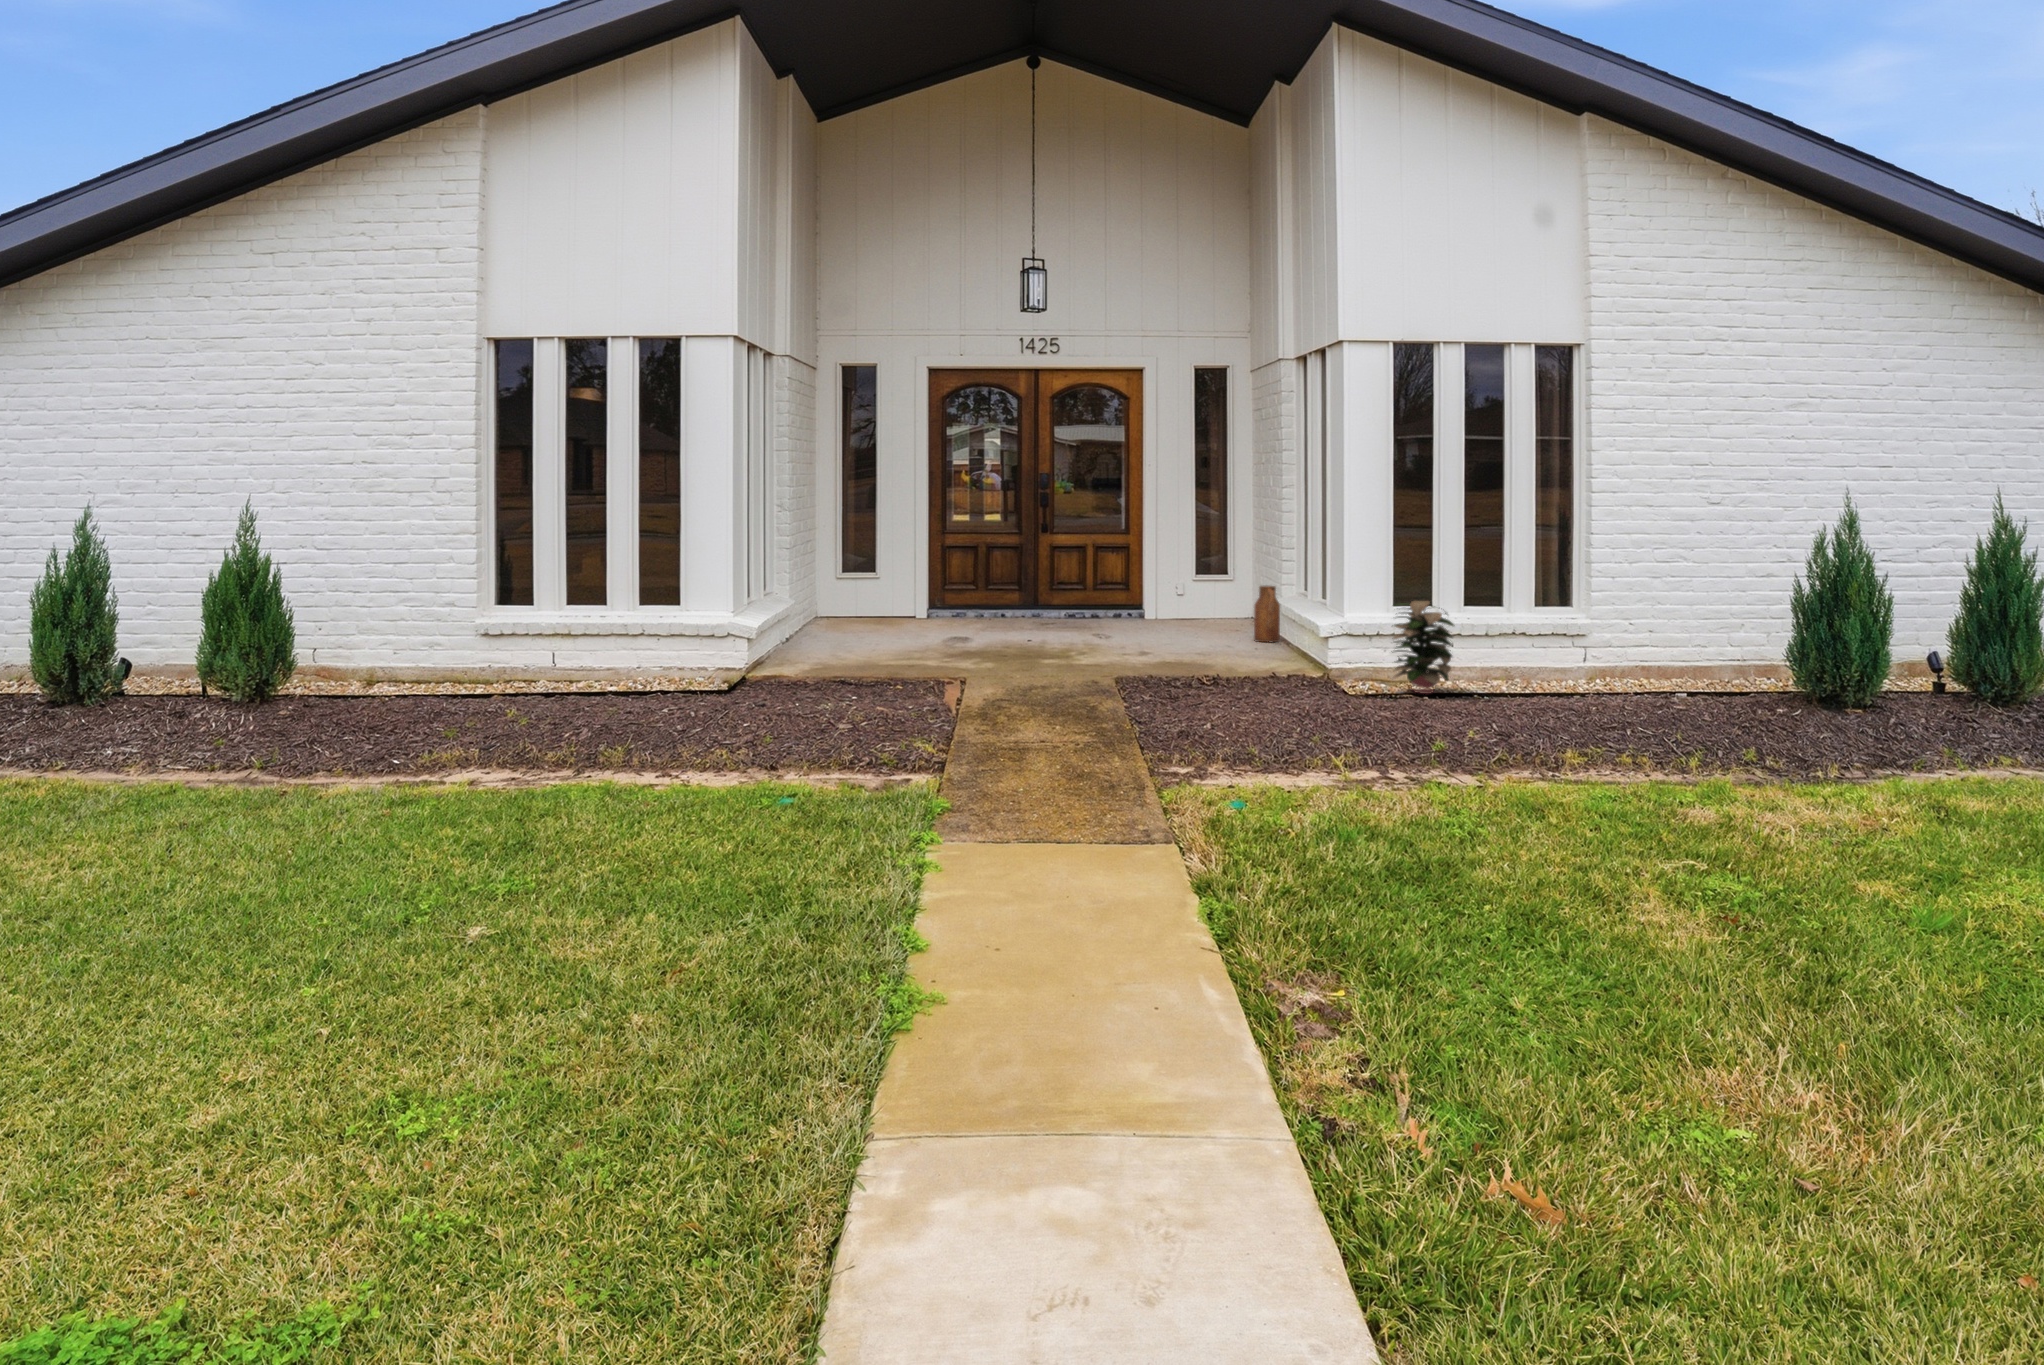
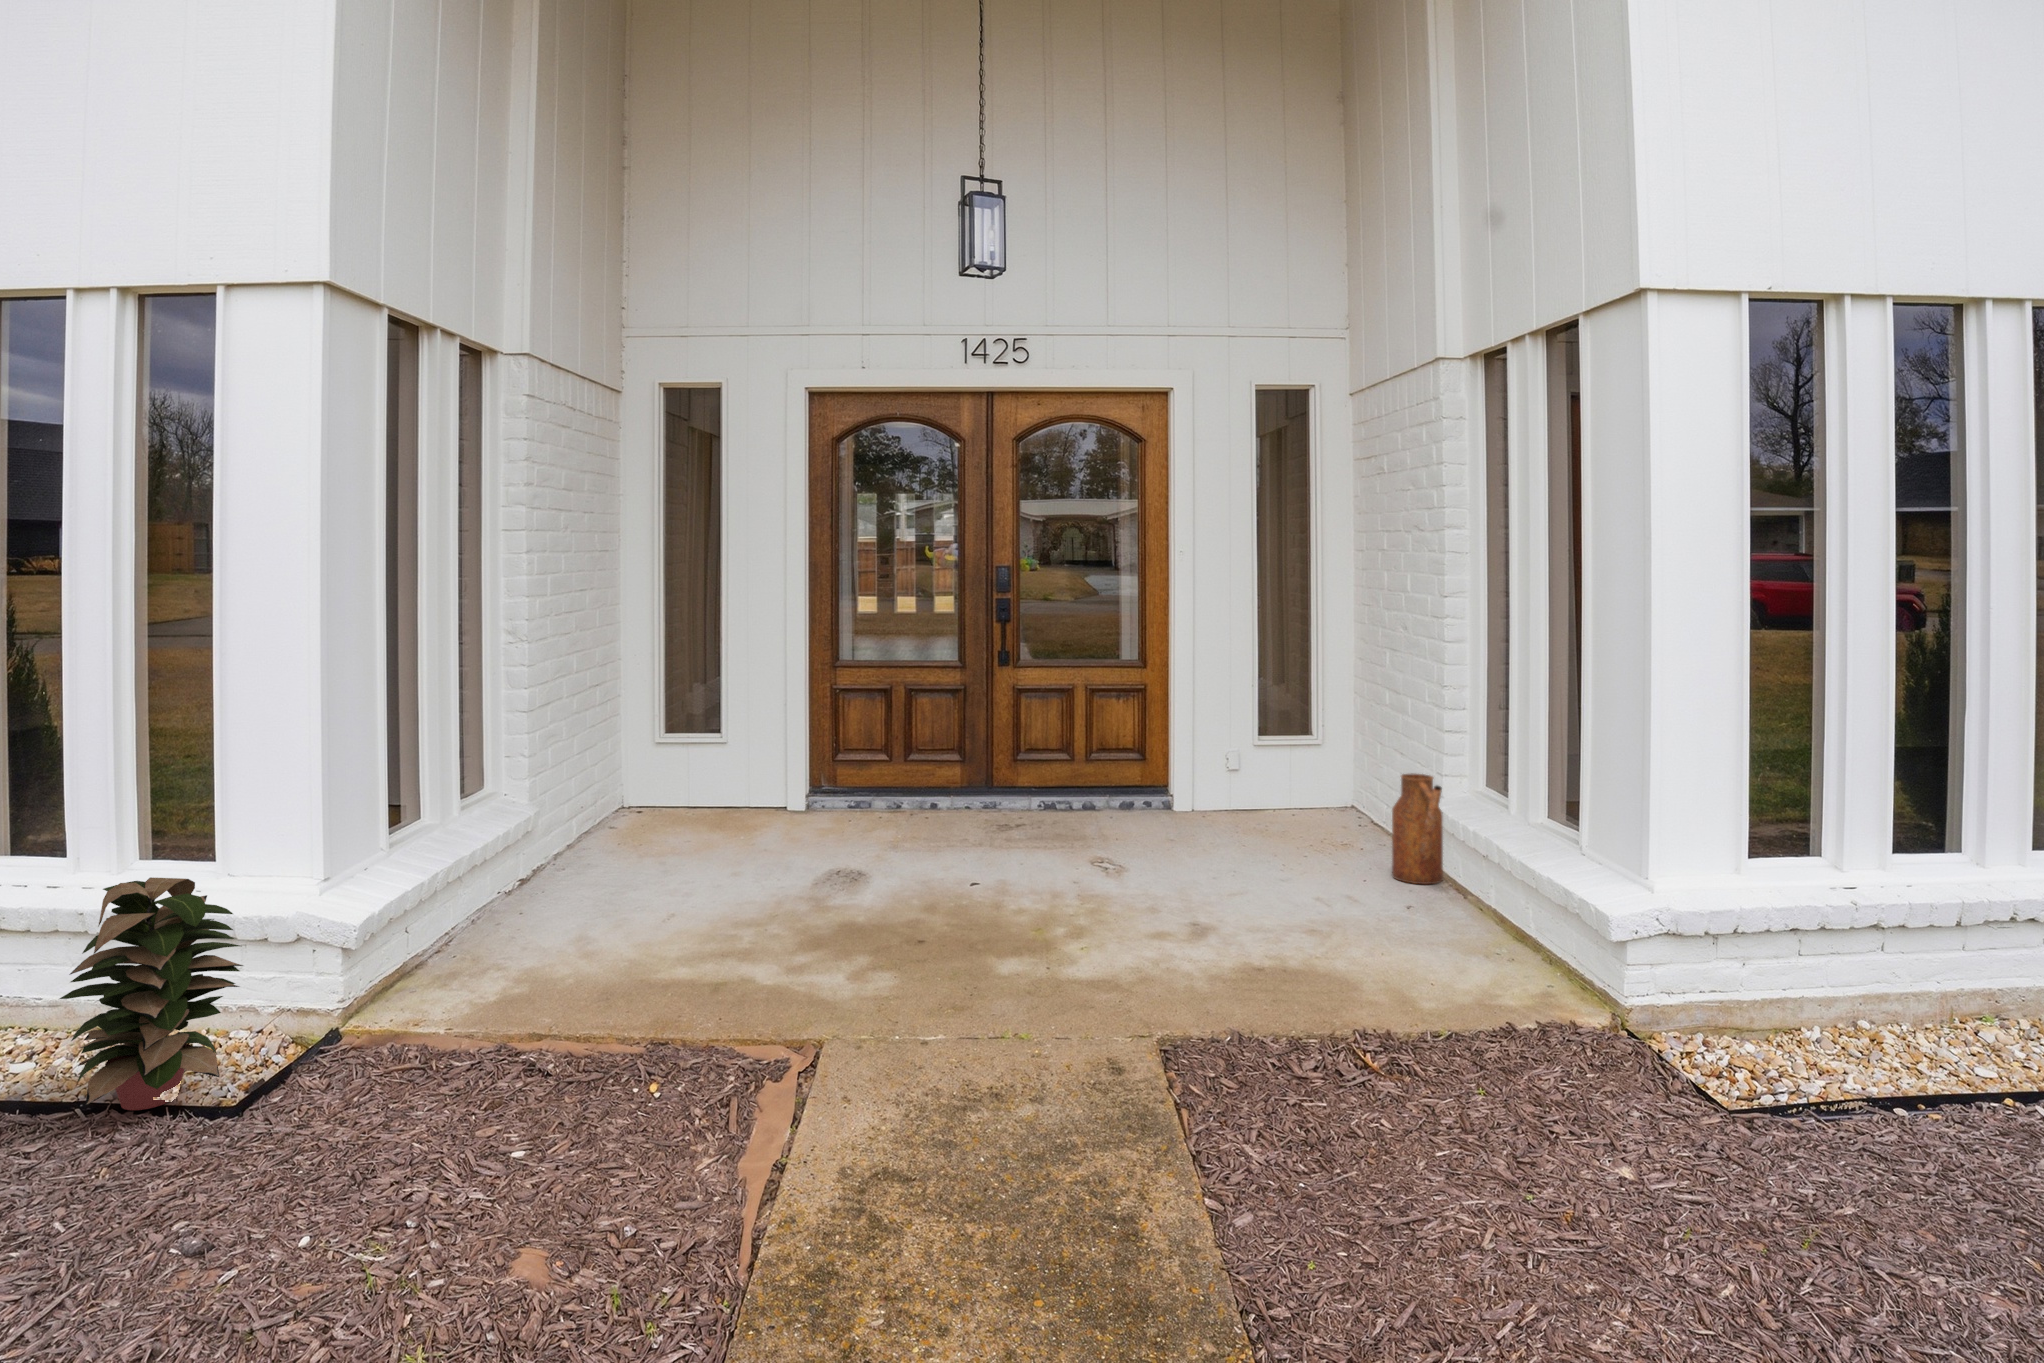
decorative plant: present [1392,601,1454,694] -> present [60,877,243,1110]

